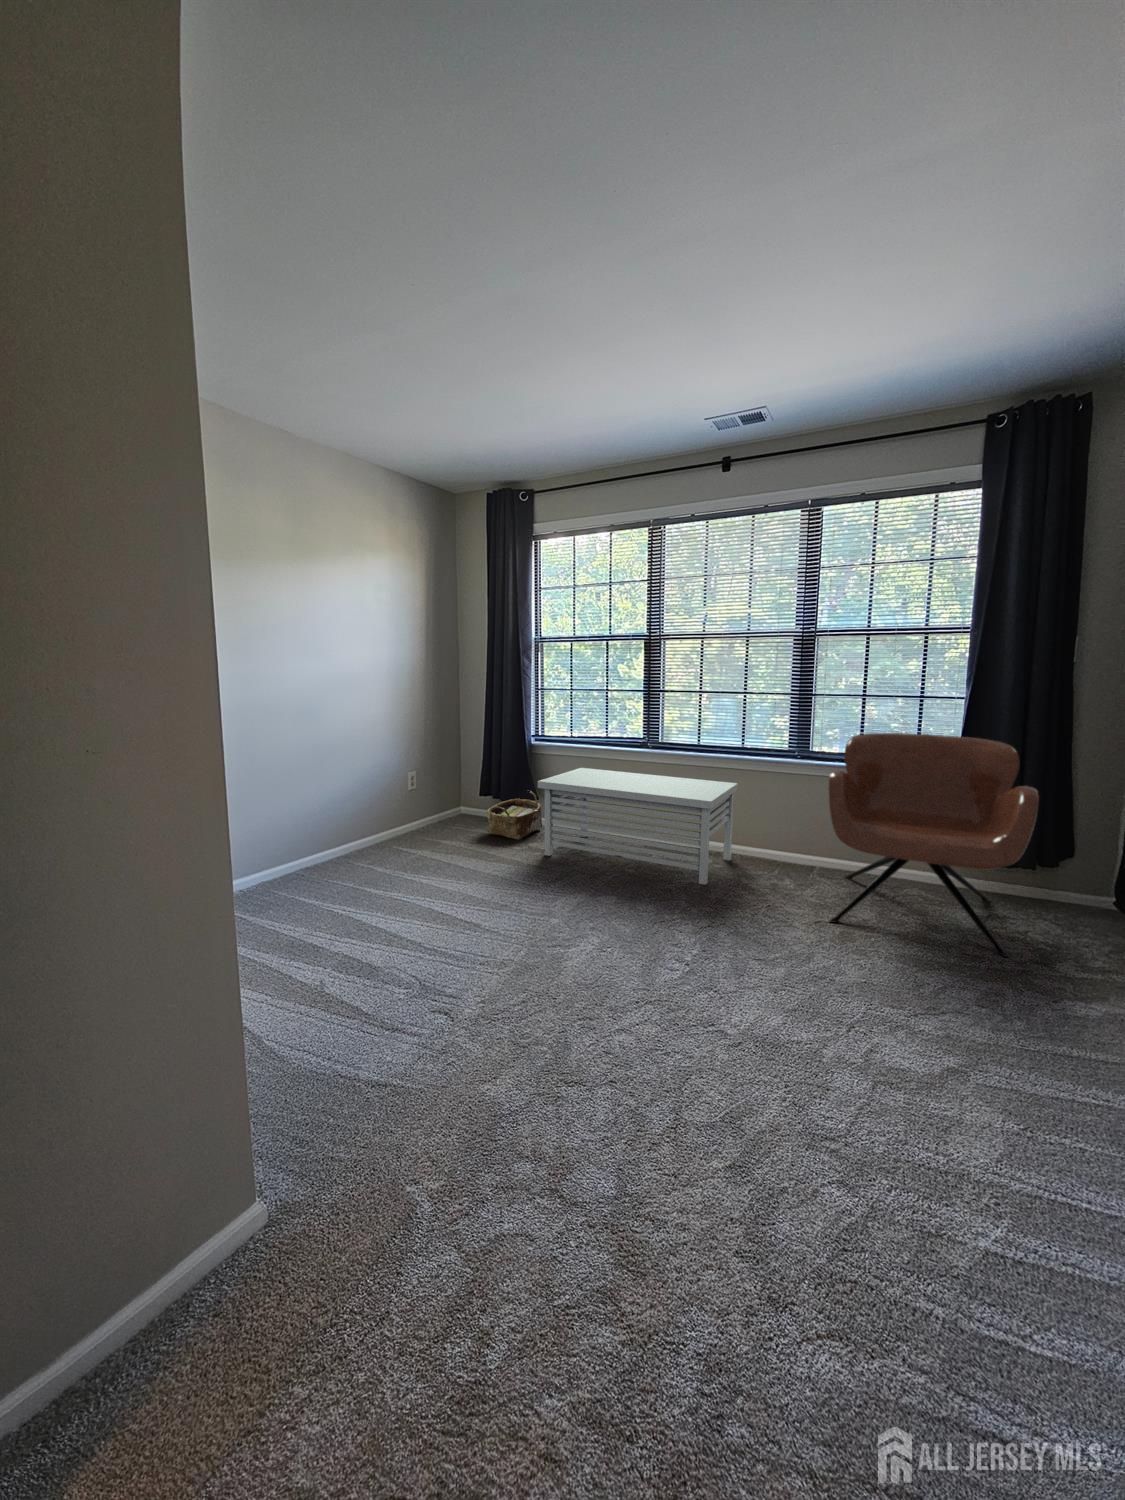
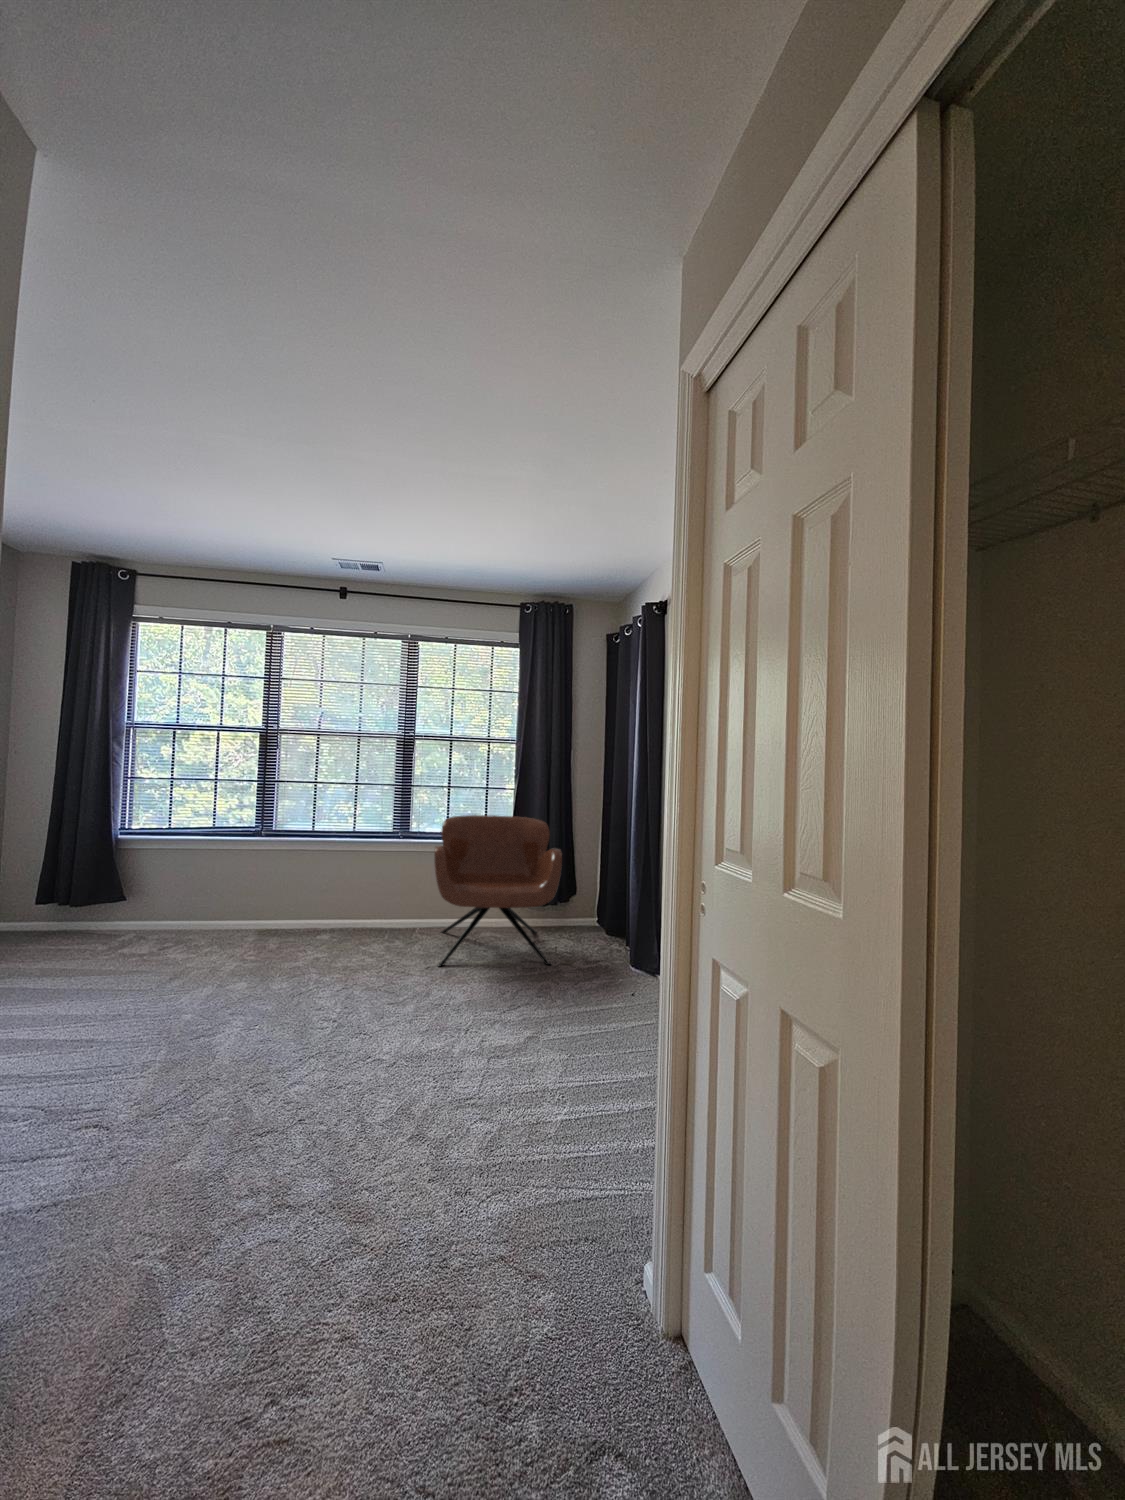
storage bench: present [538,768,738,885] -> none [138,860,352,959]
woven basket: present [487,791,542,840] -> none [51,891,127,949]

